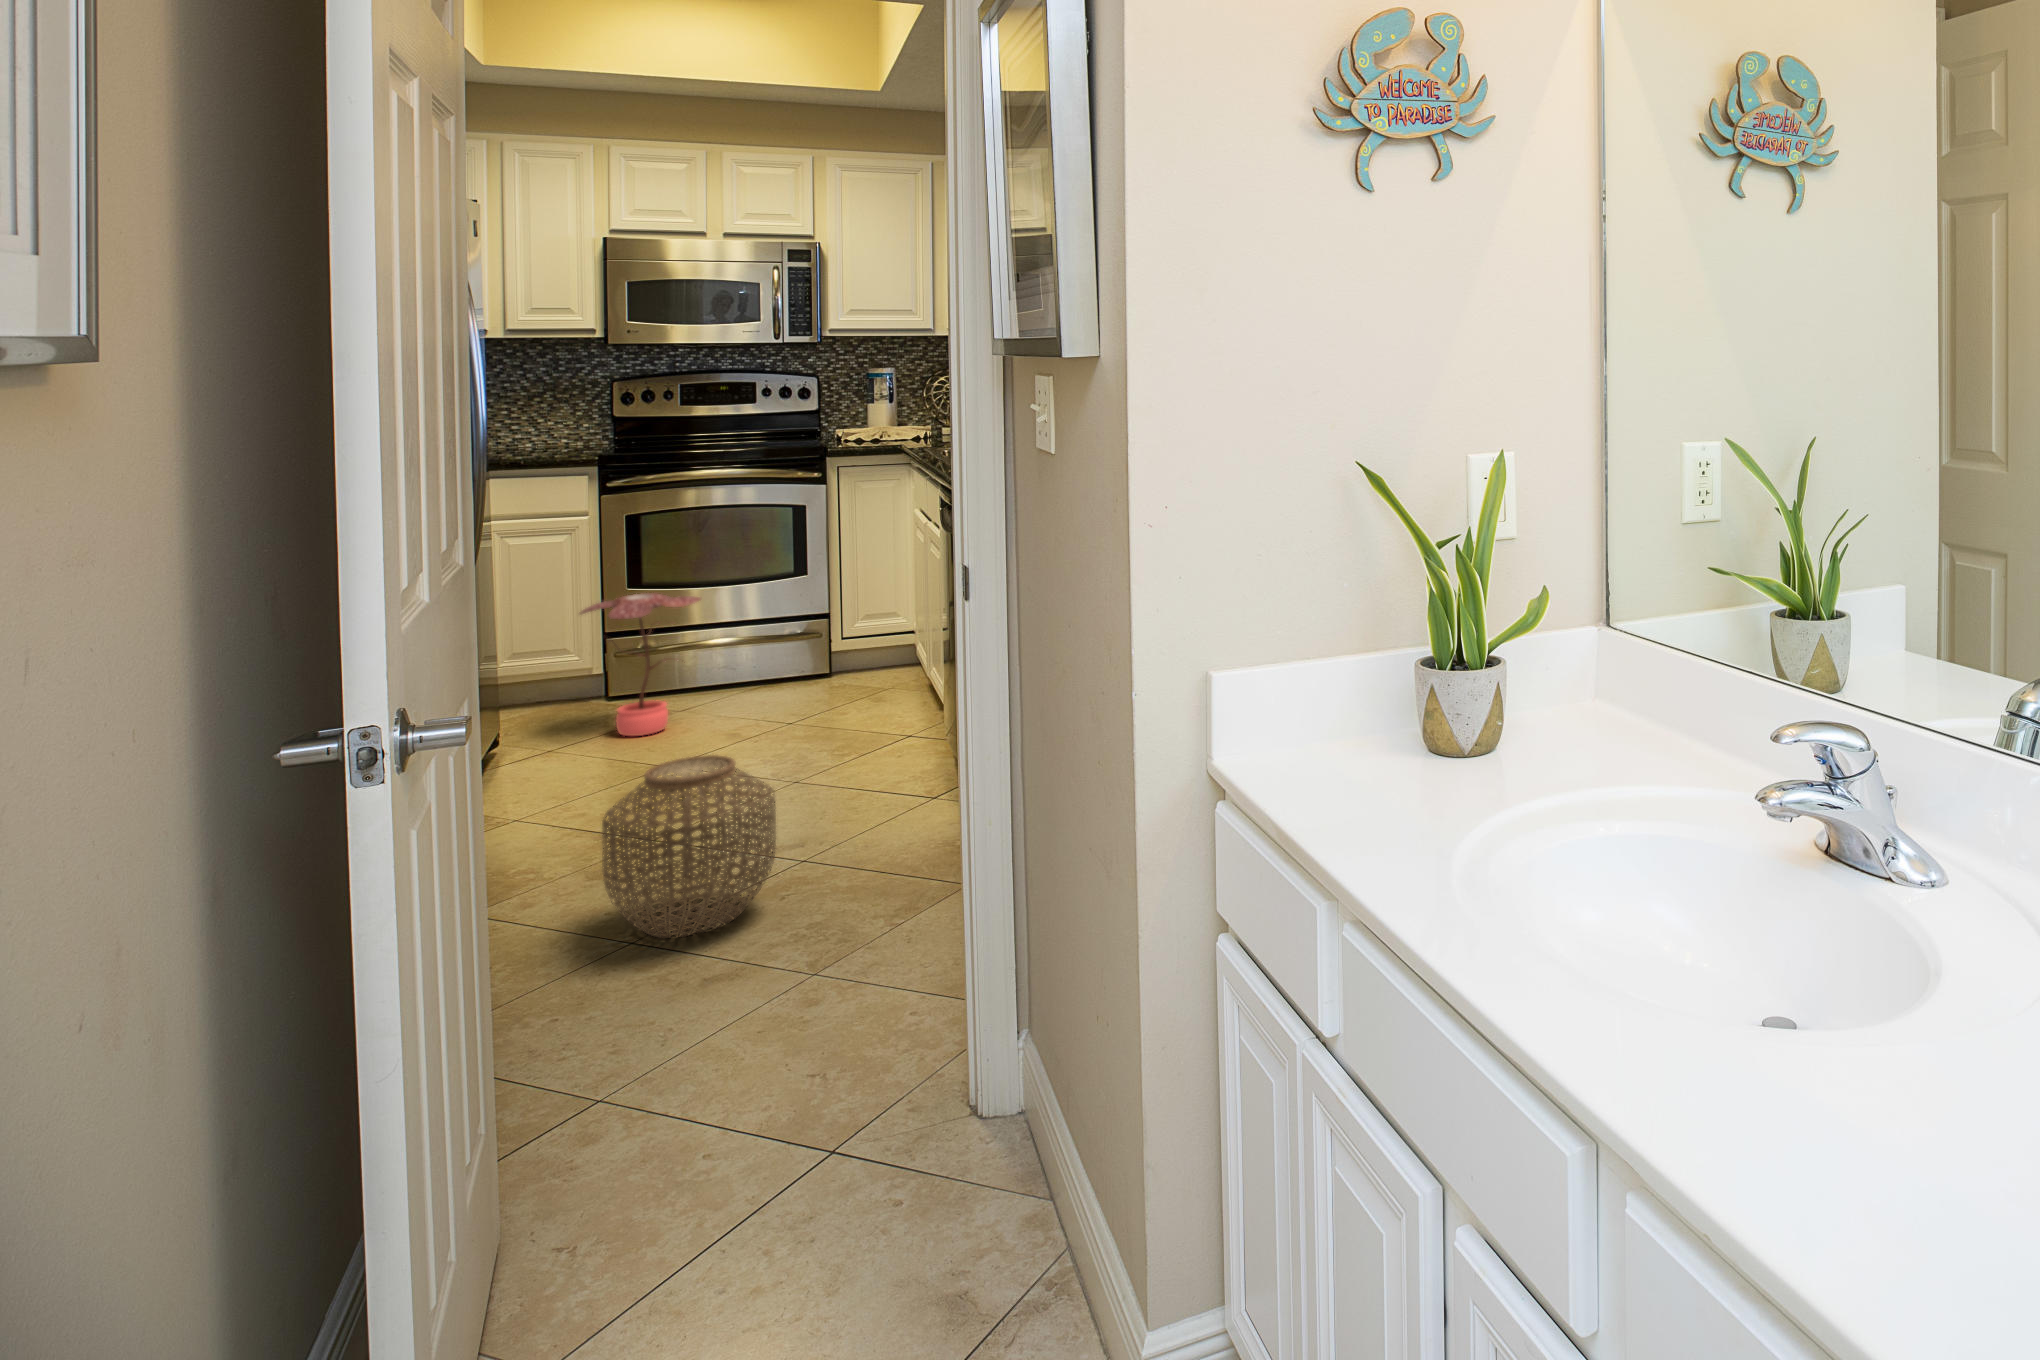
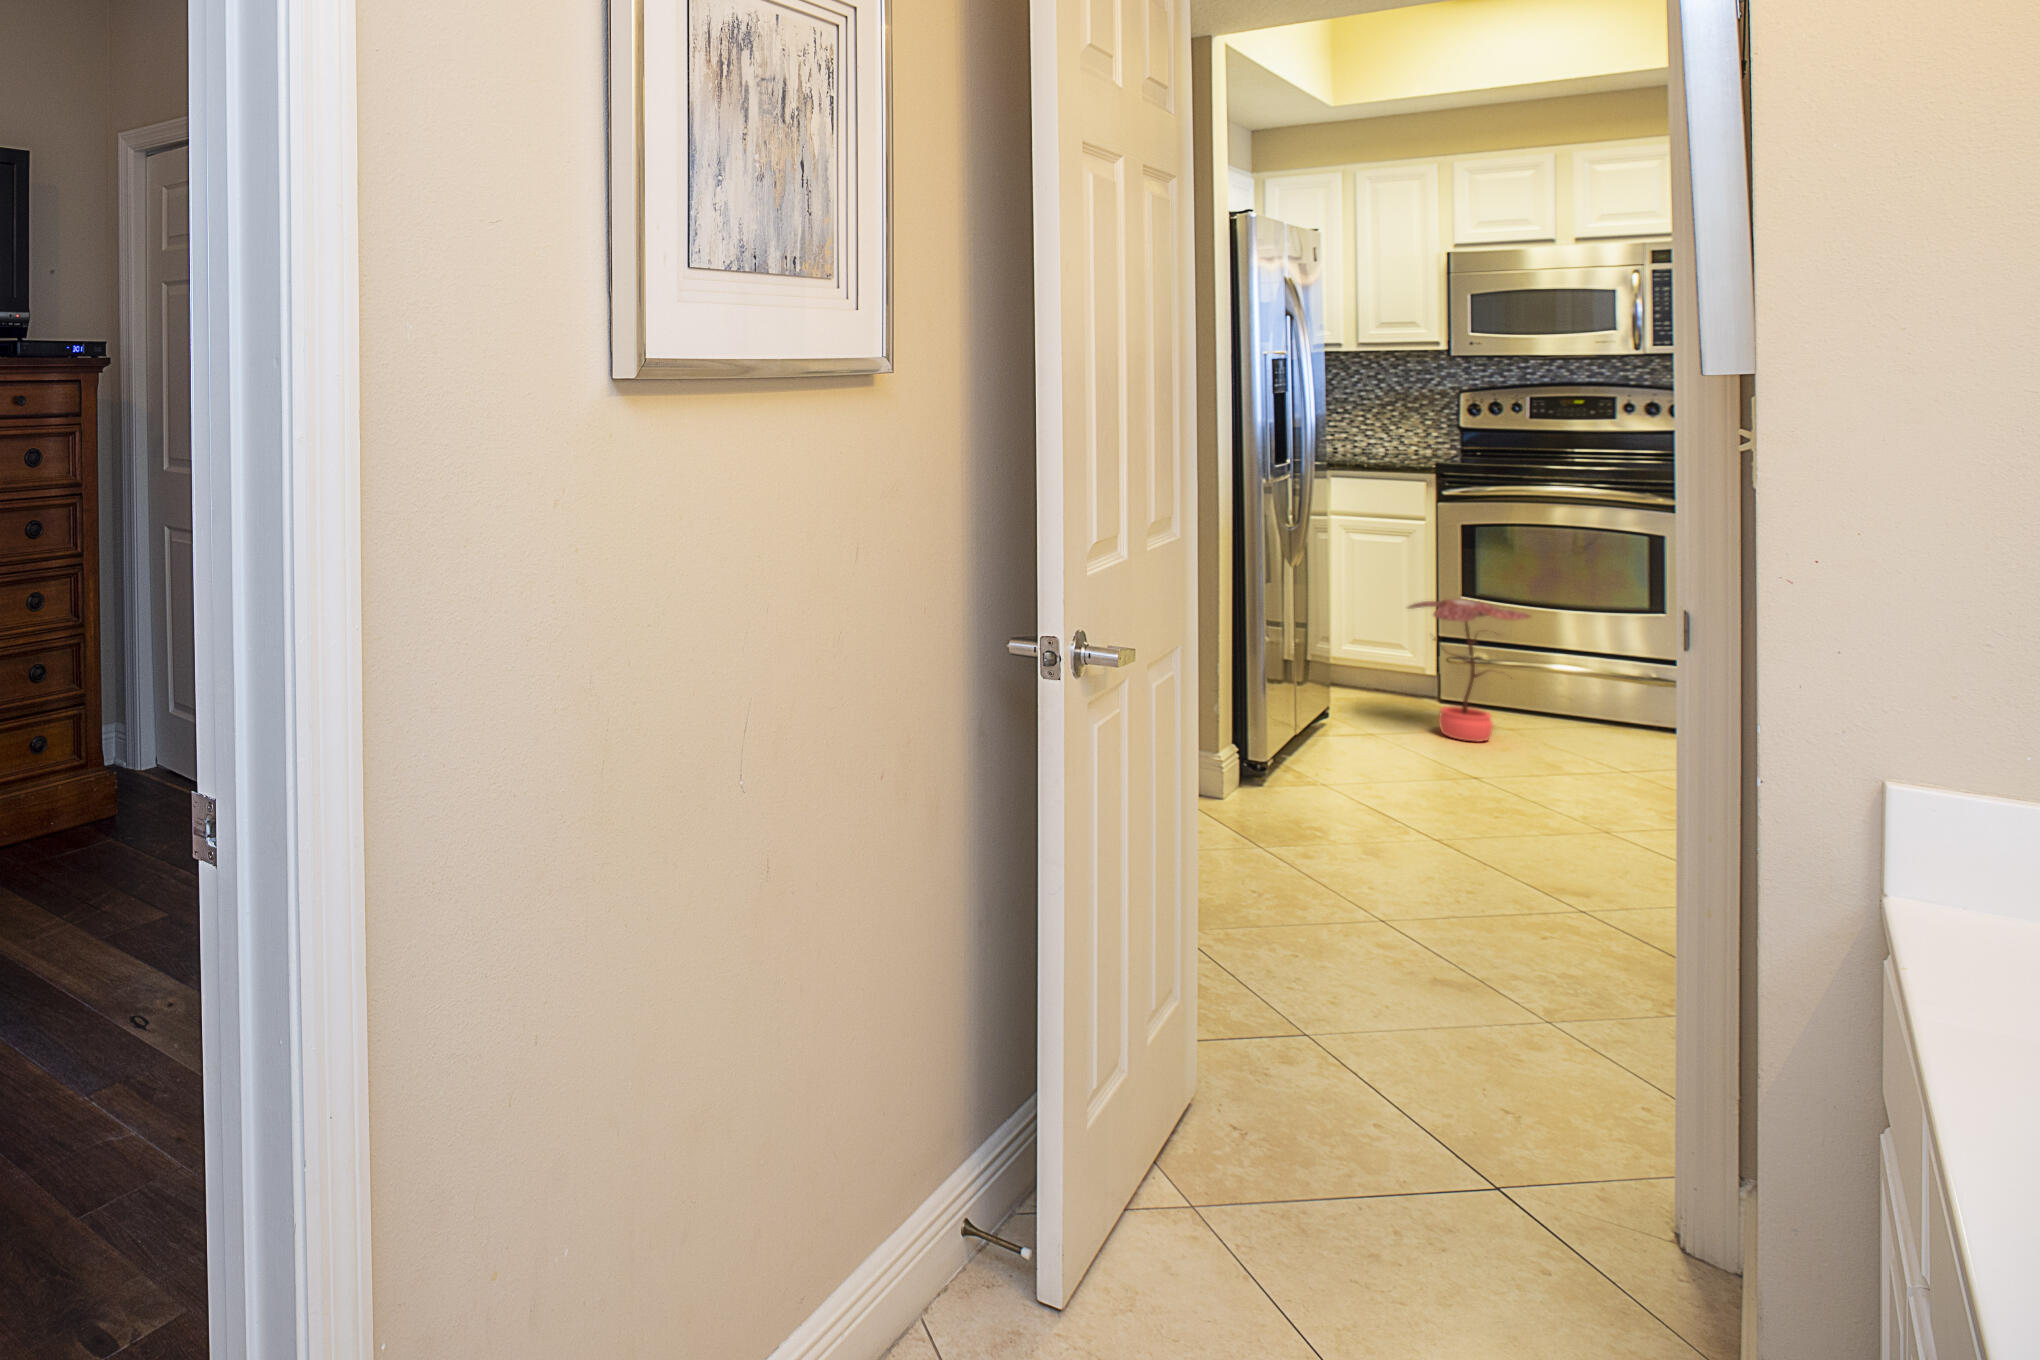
woven basket: present [602,755,776,938] -> none [1377,750,1558,931]

